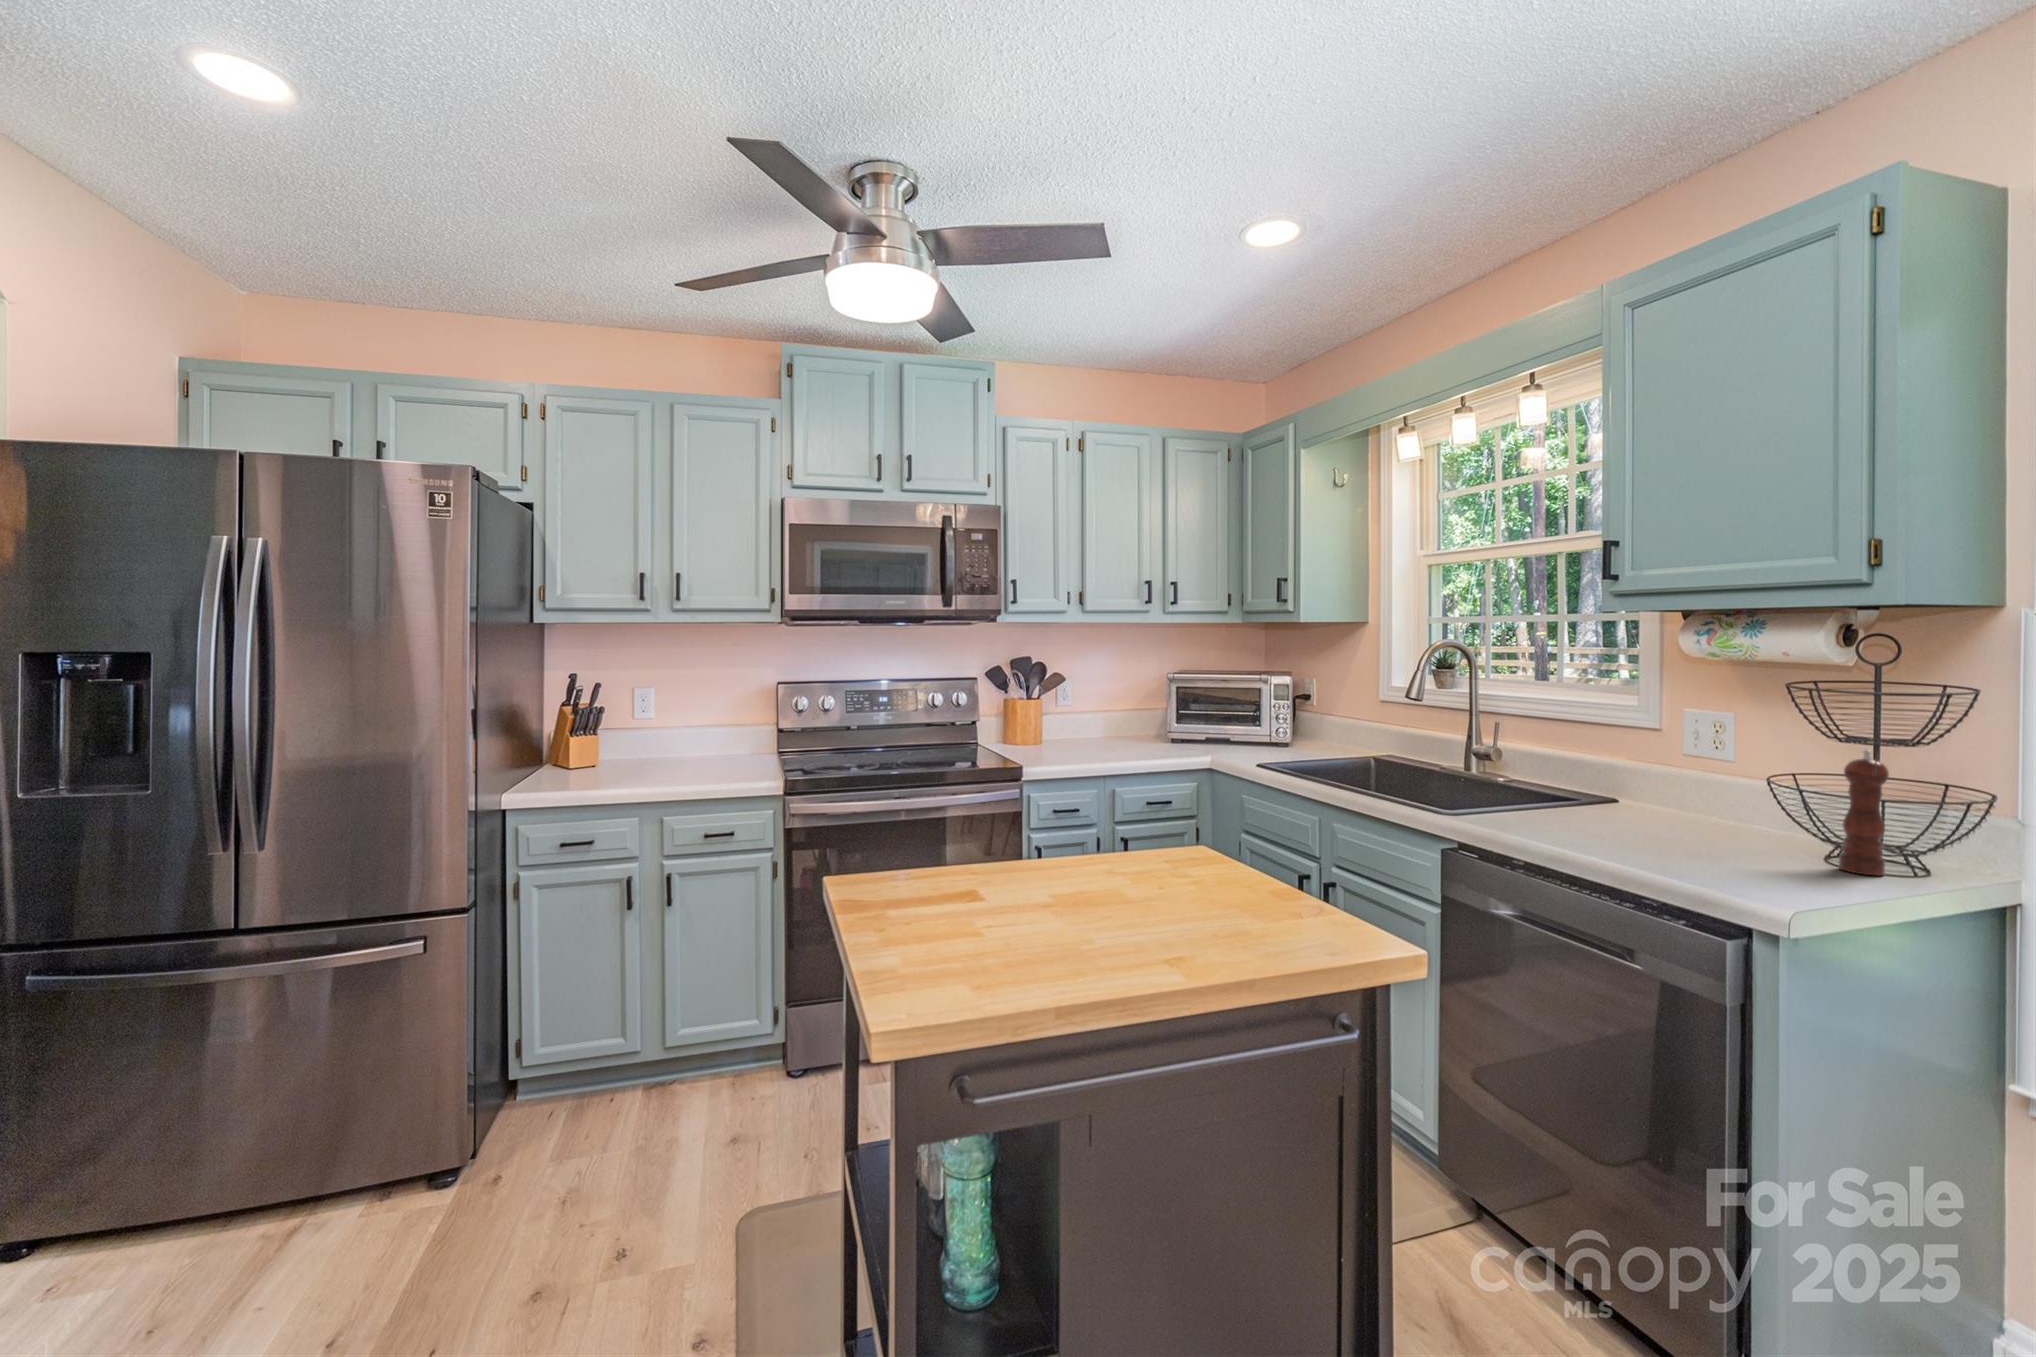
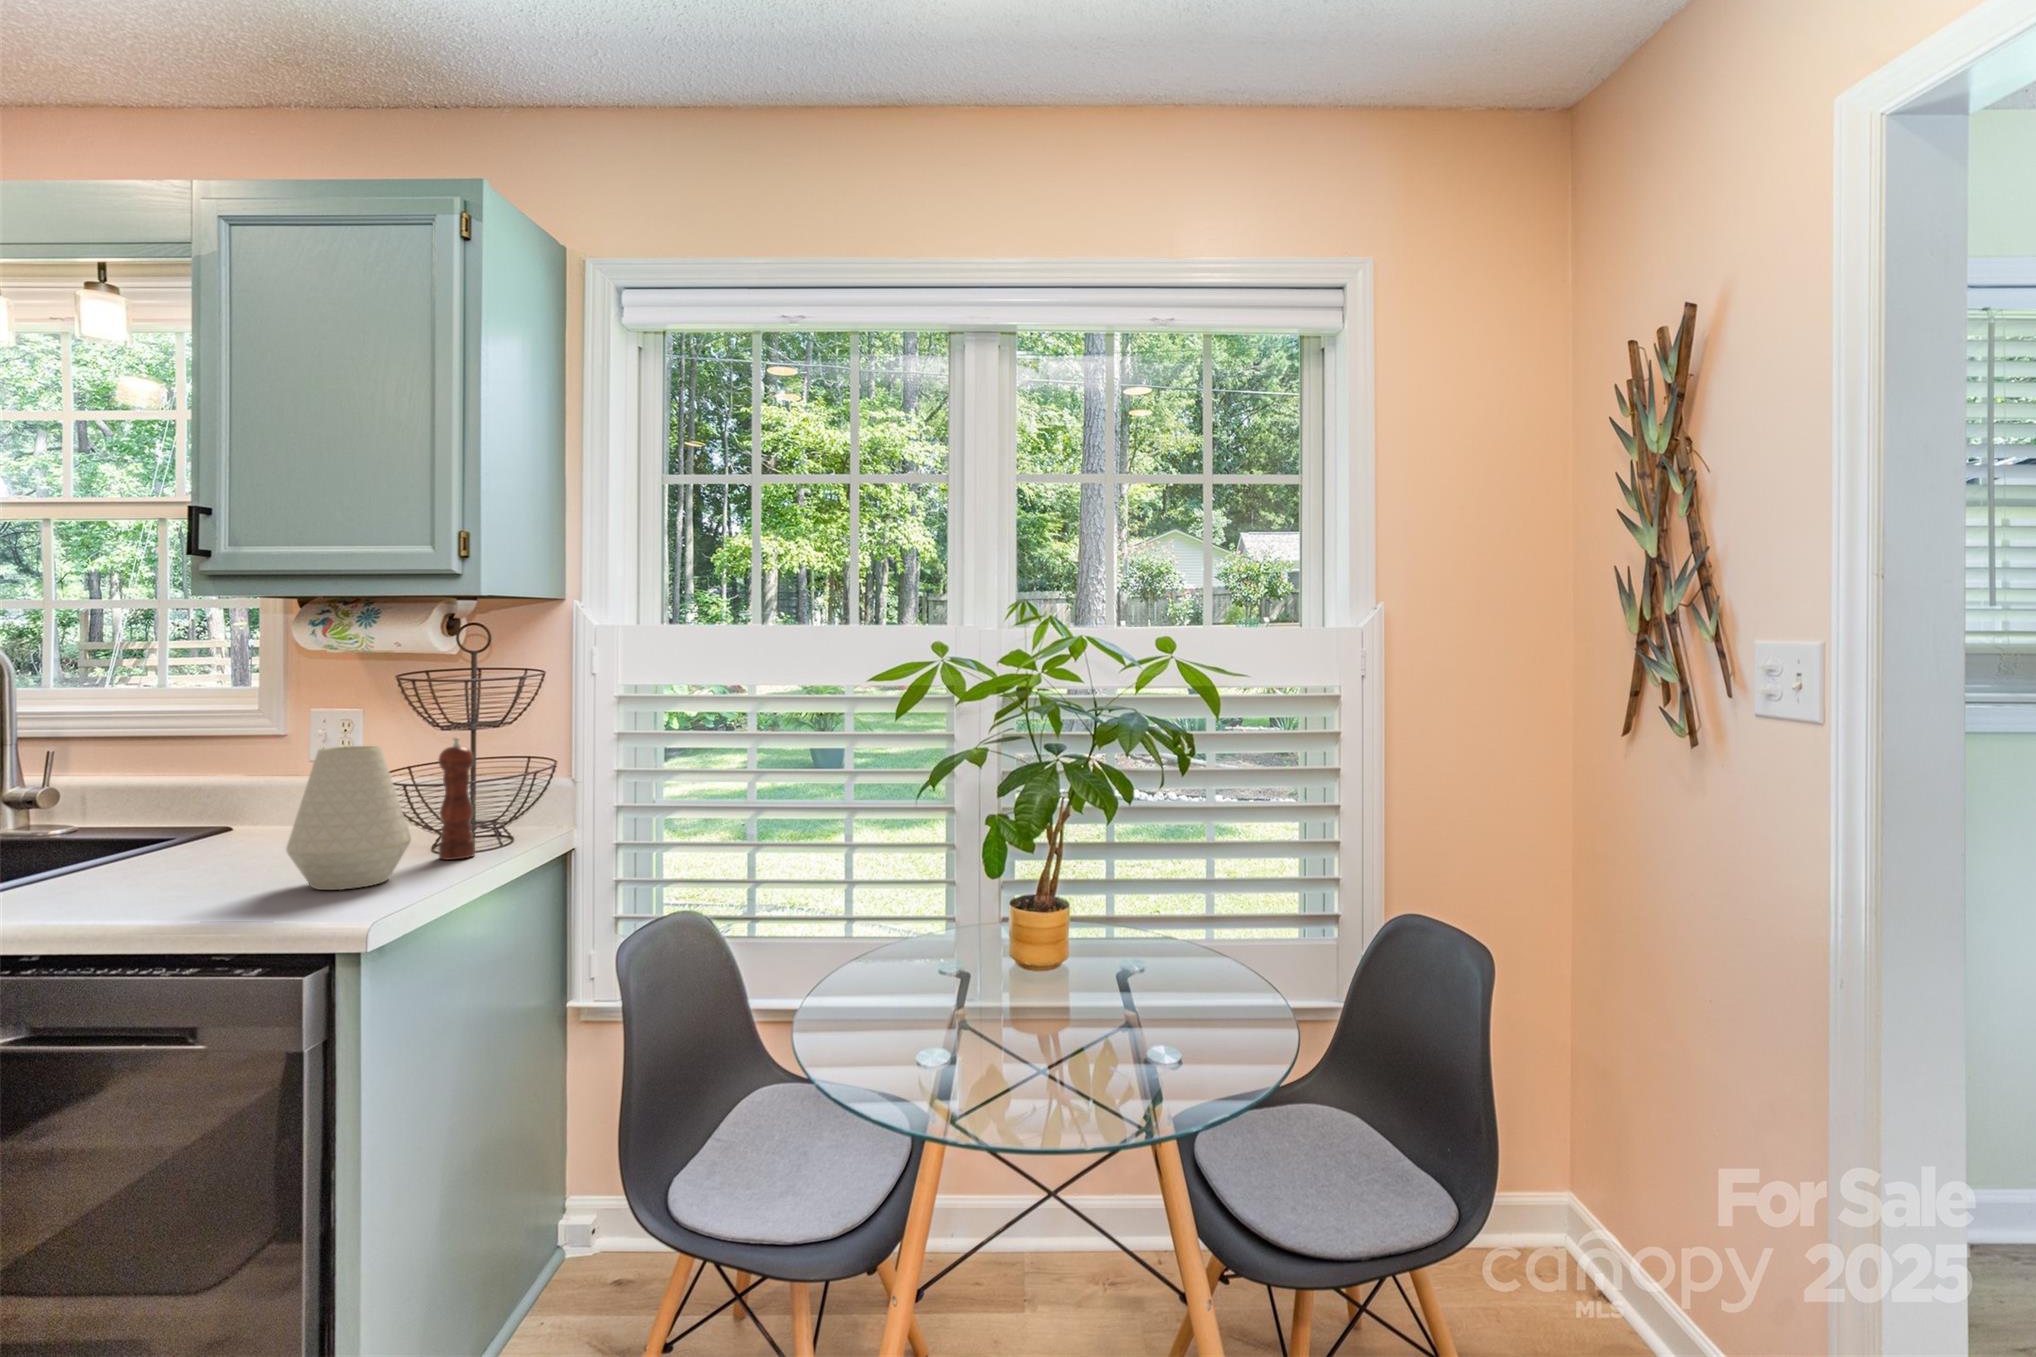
vase: none [1693,747,1819,880] -> present [286,746,411,890]

